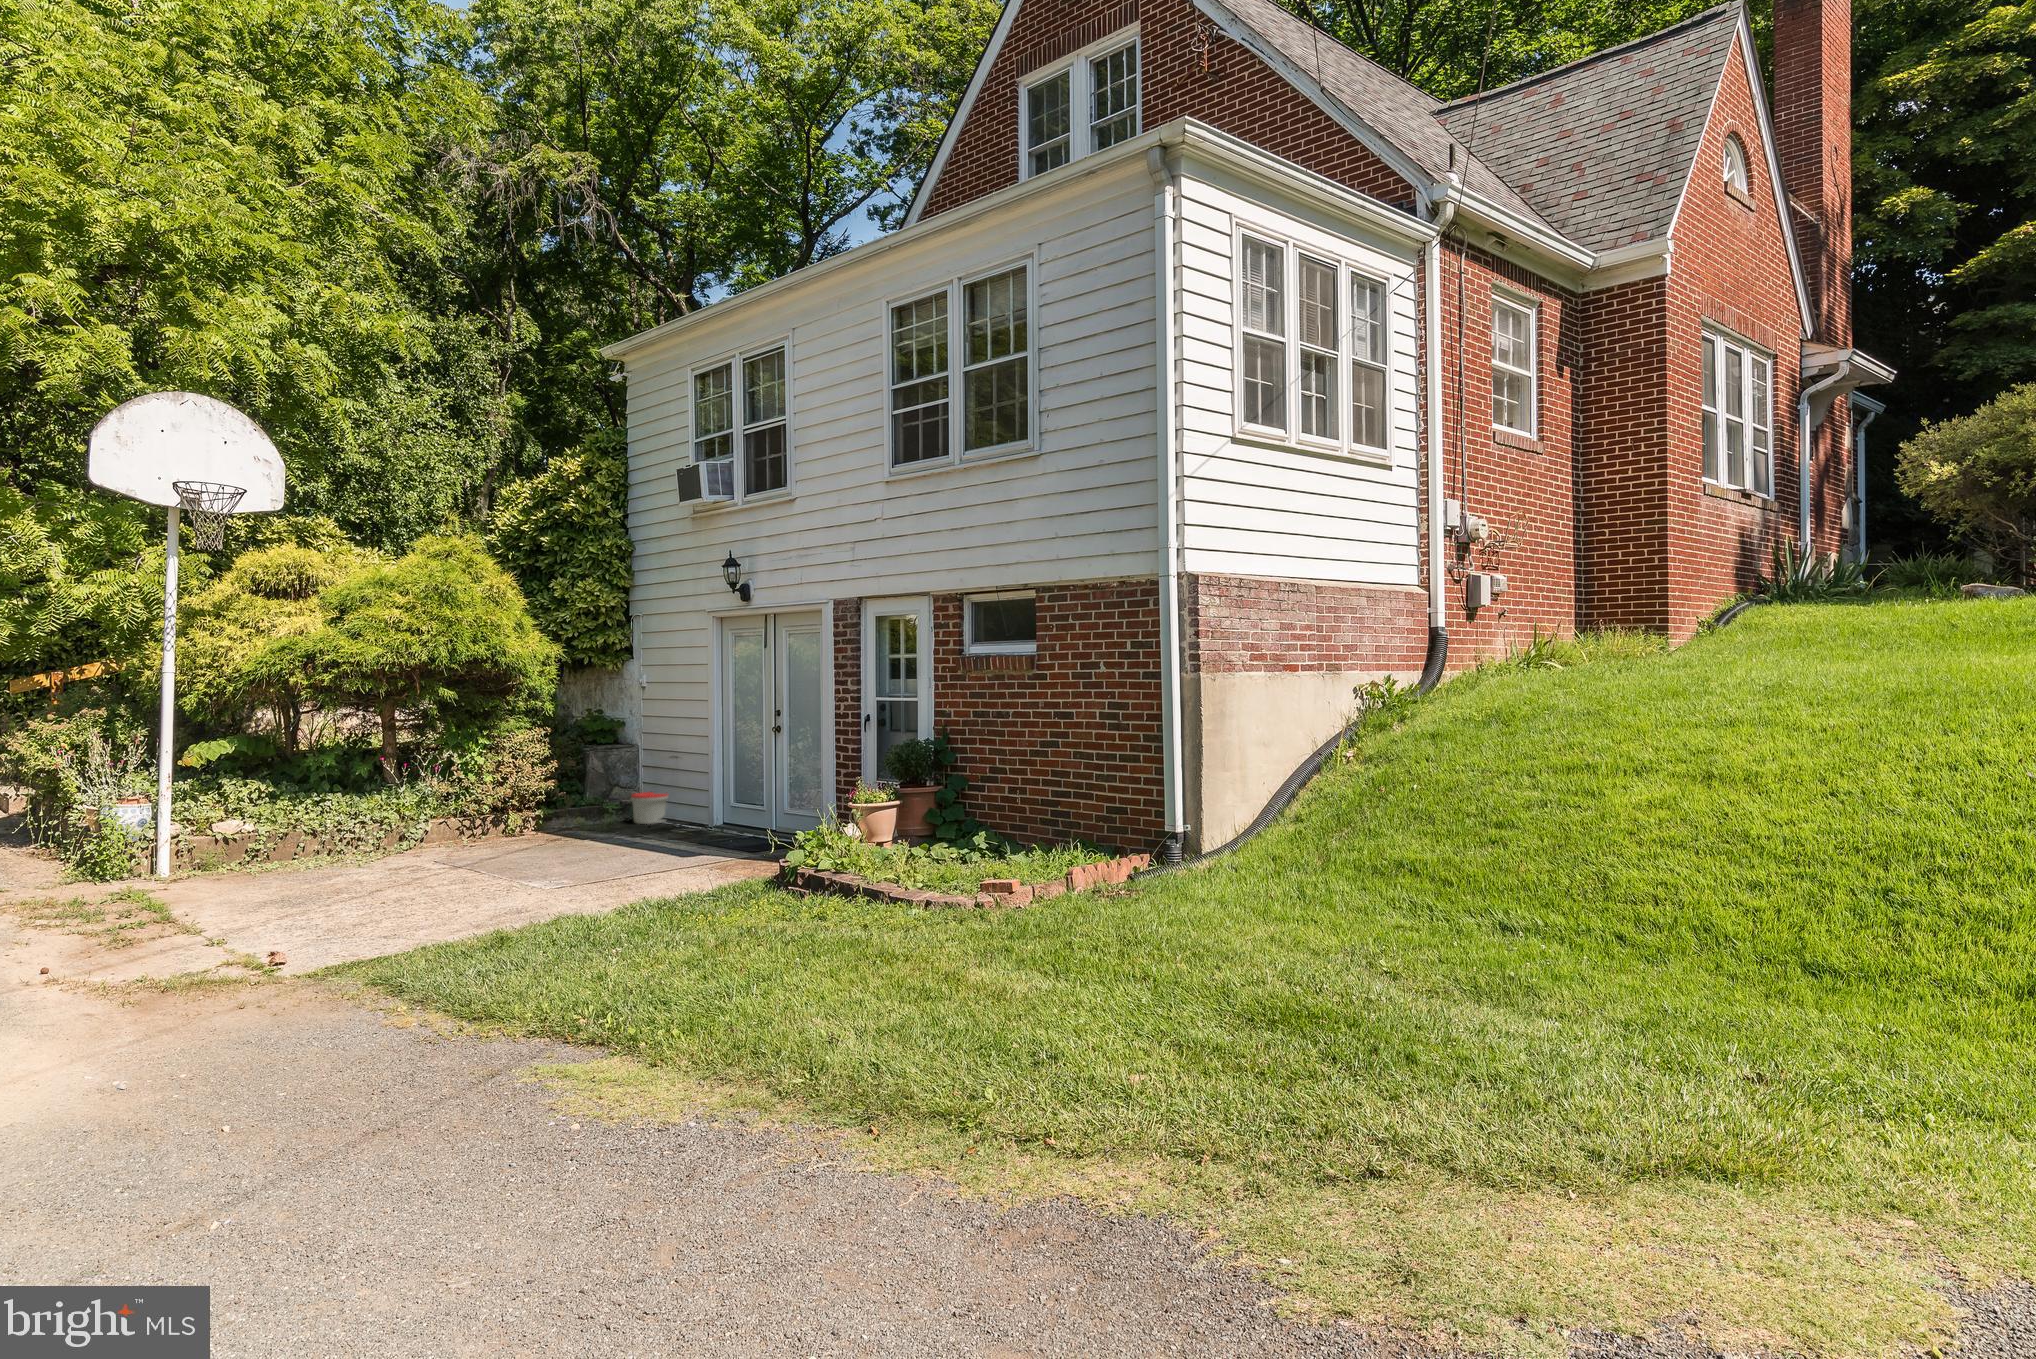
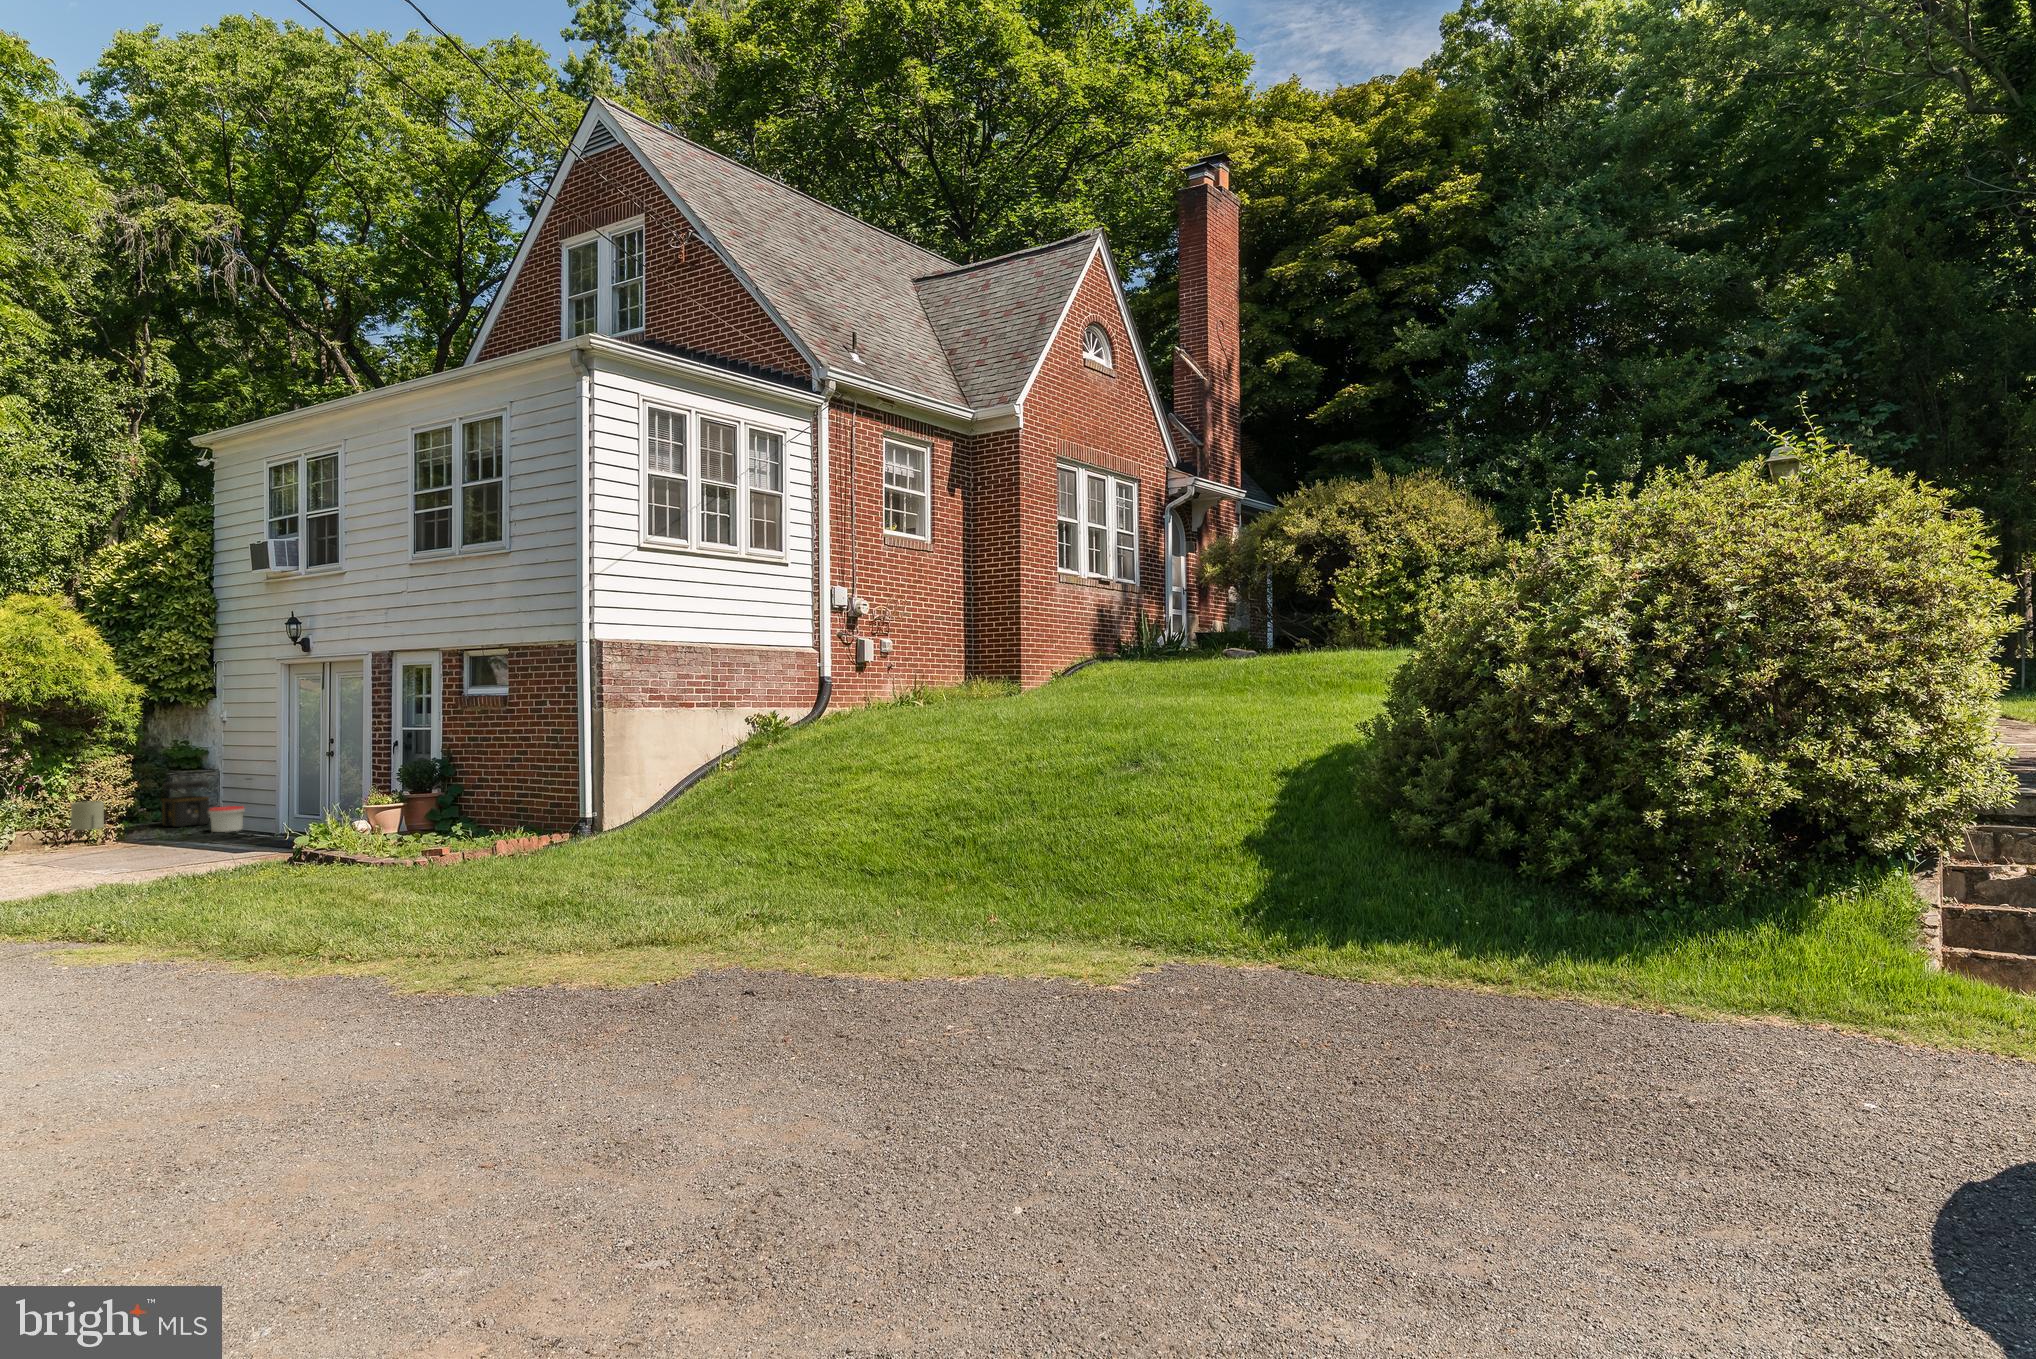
toolbox: none [574,759,625,815] -> present [161,781,209,827]
planter: none [490,784,524,833] -> present [70,801,104,836]

